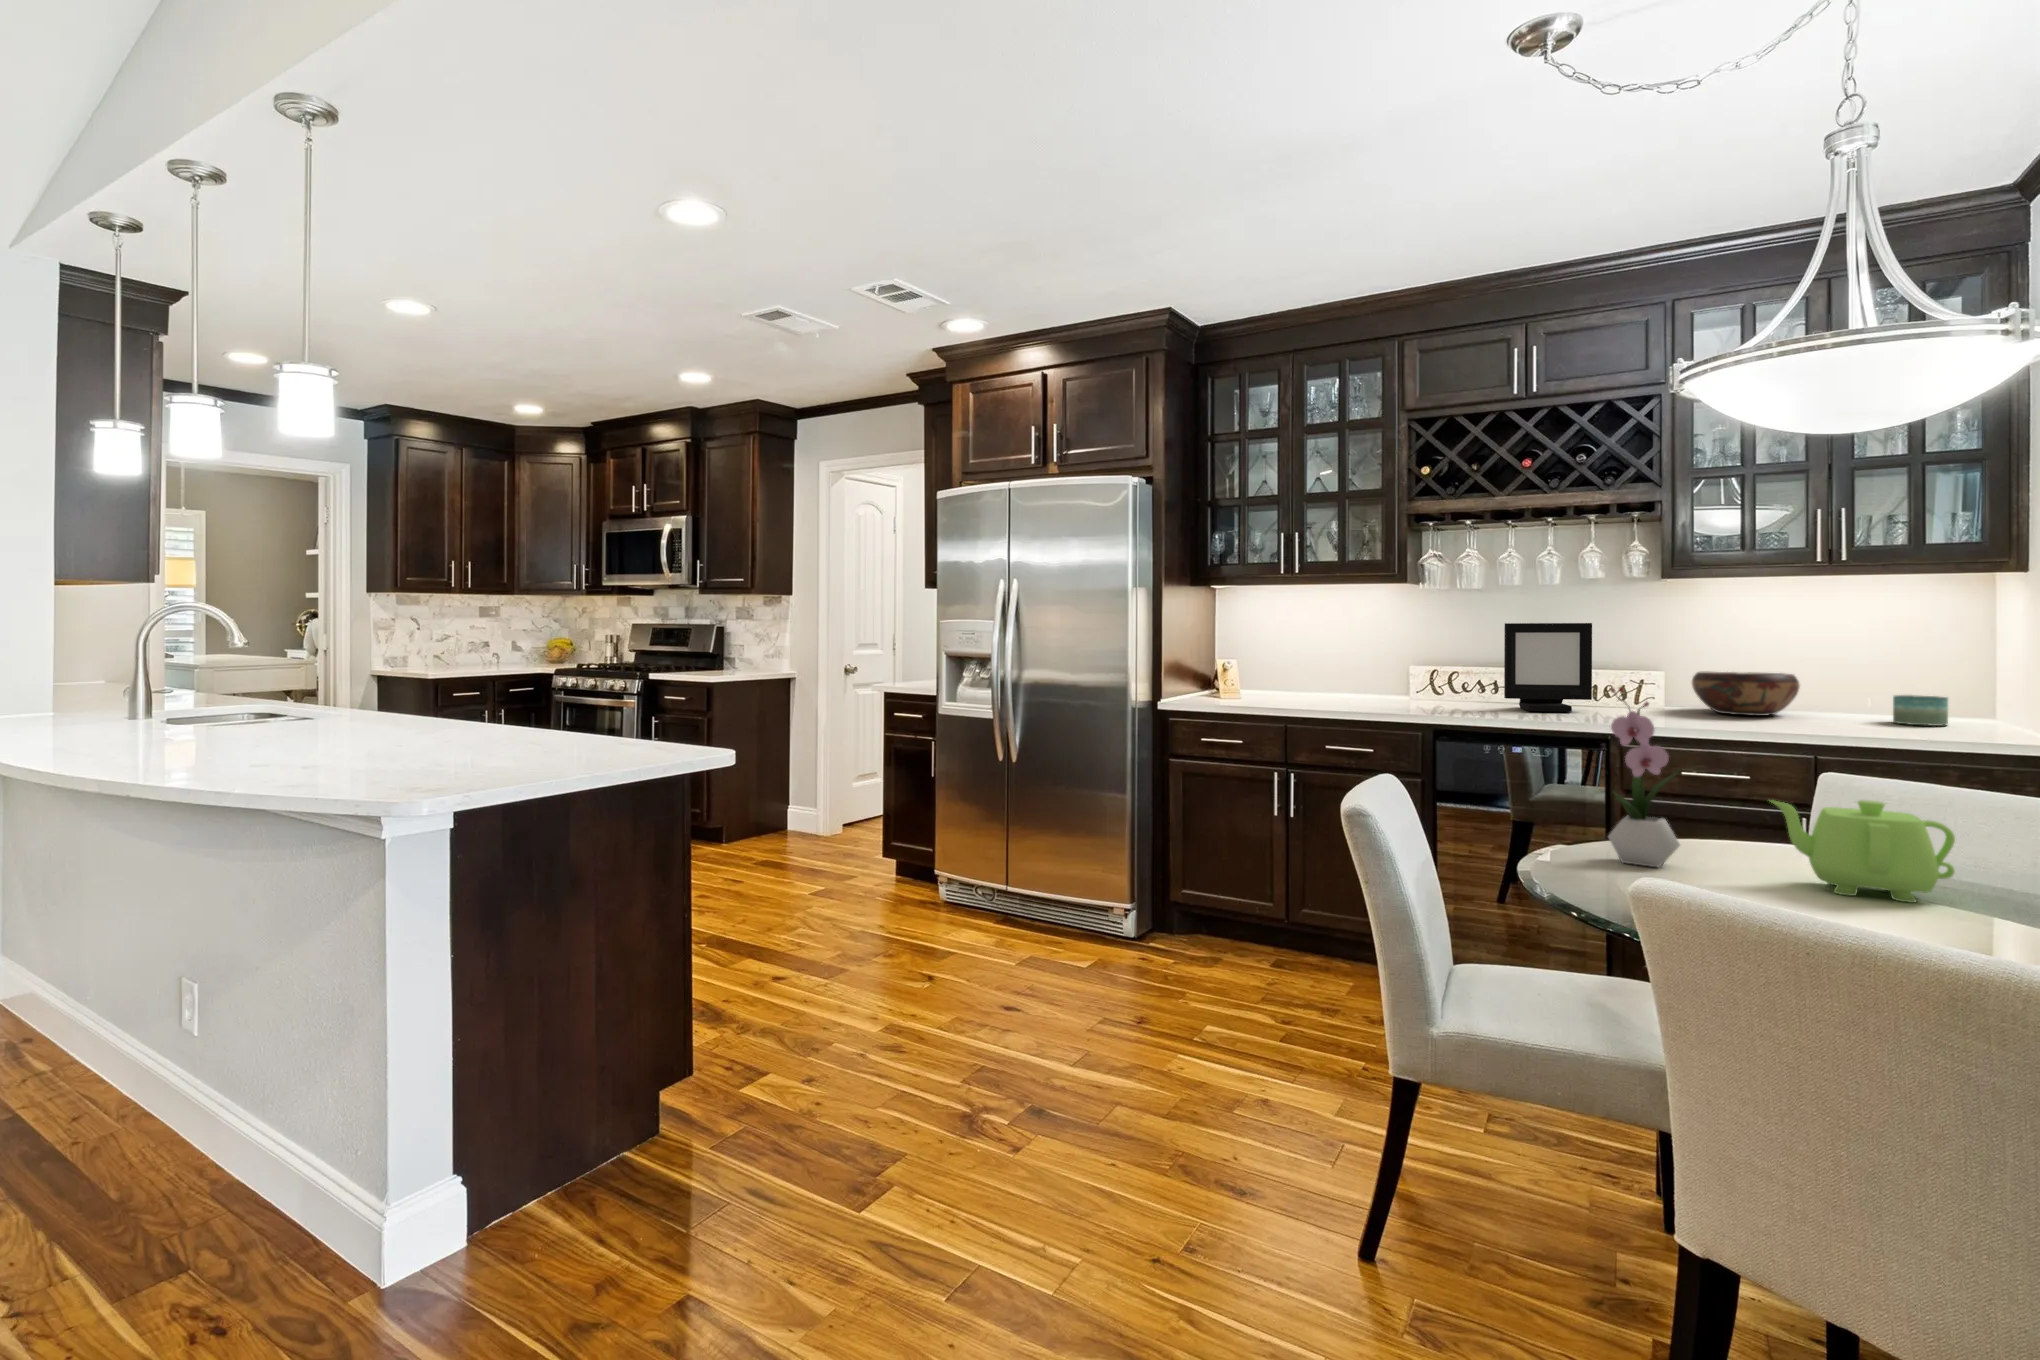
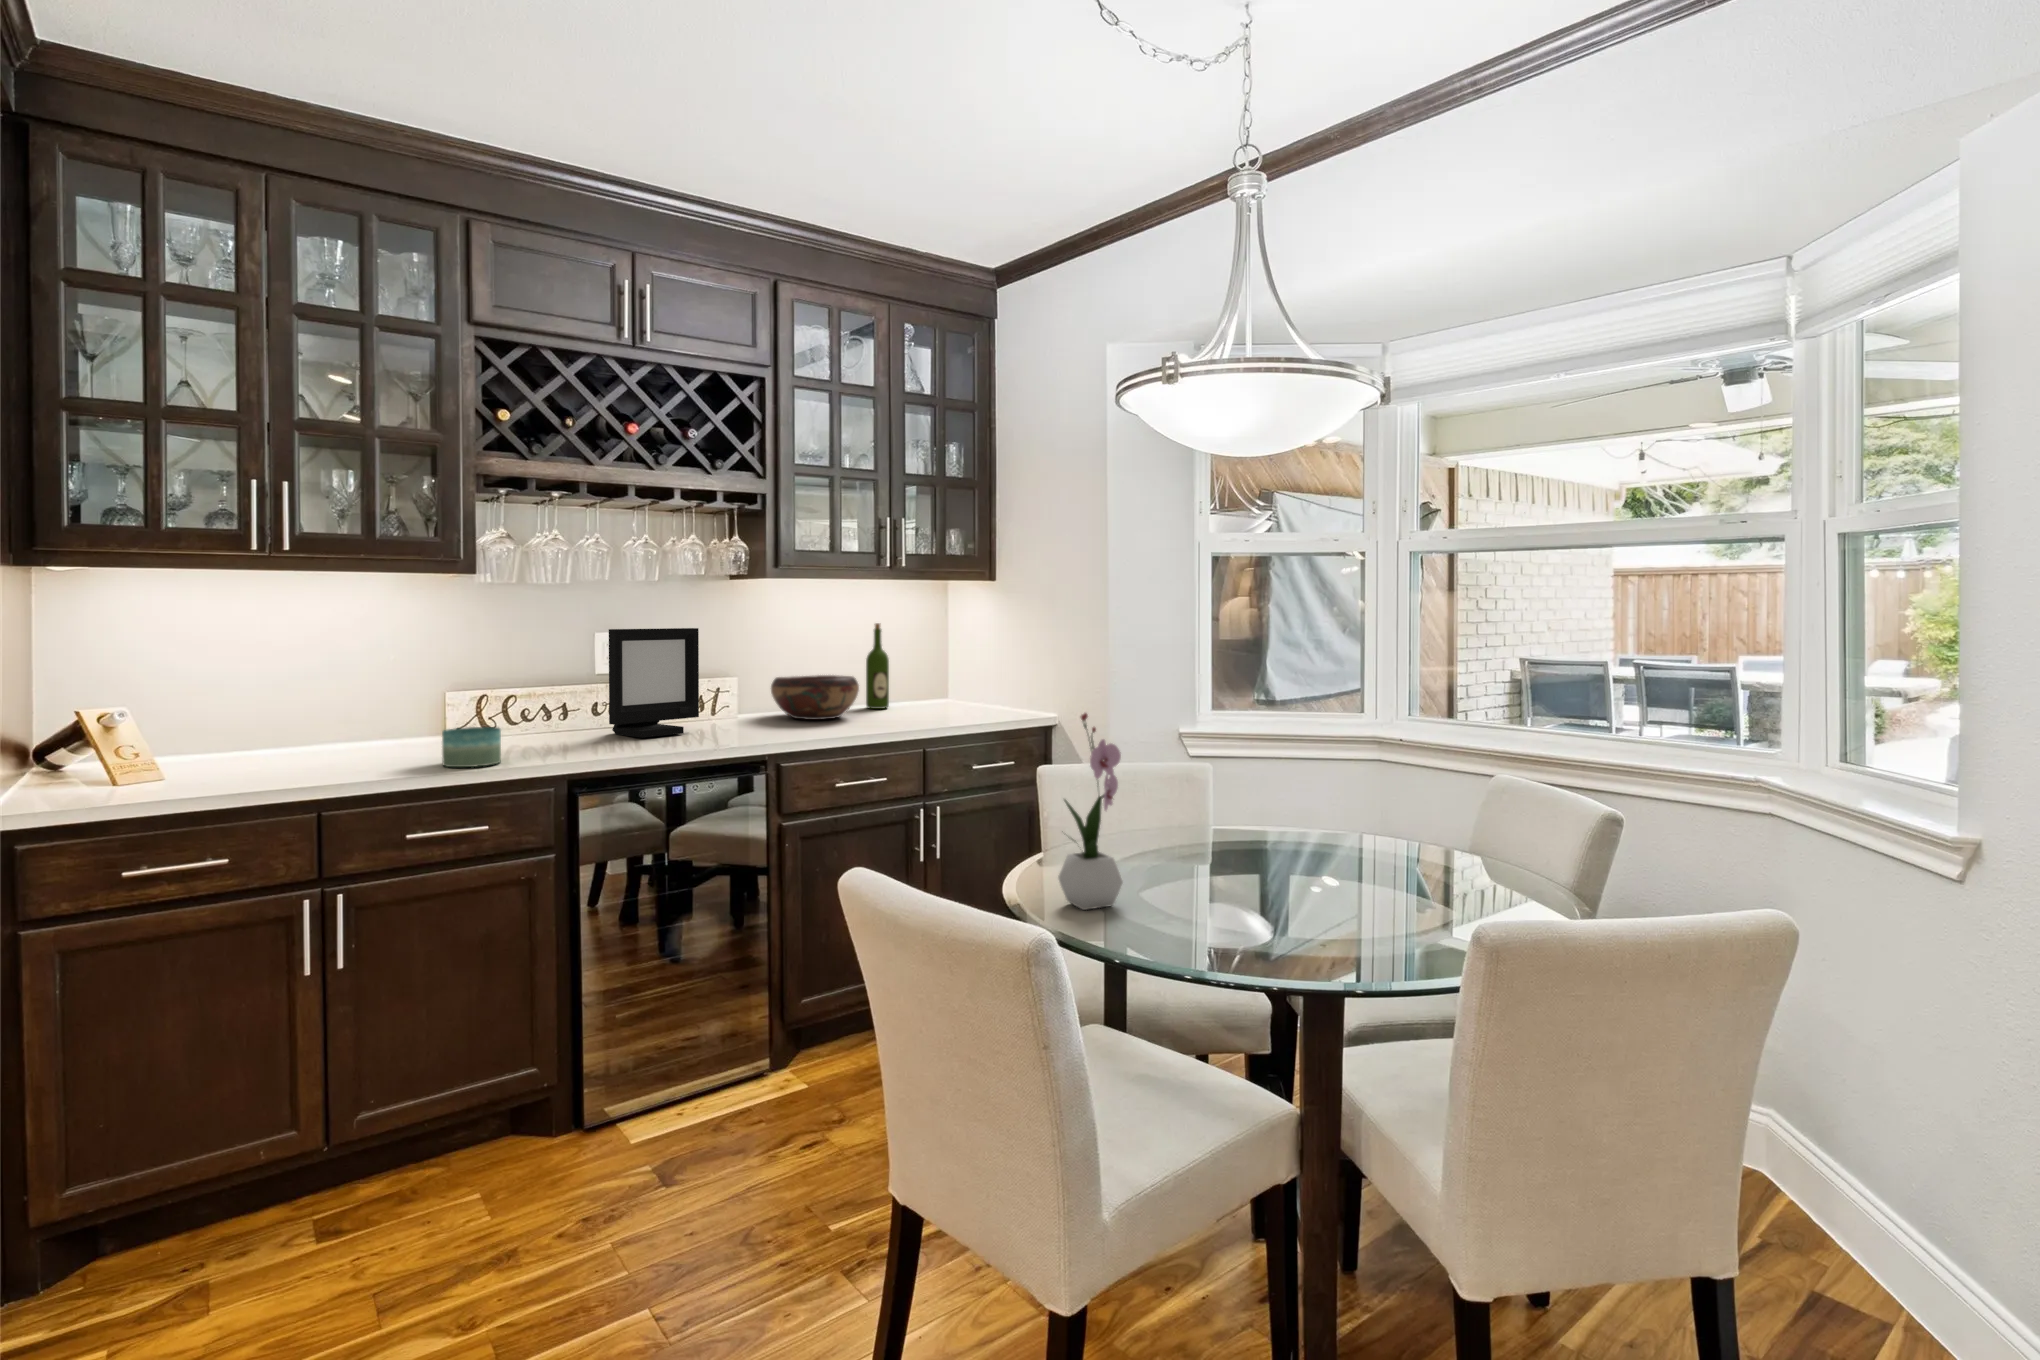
wine bottle: none [1840,620,1873,714] -> present [866,623,889,709]
candle: present [1893,695,1948,726] -> present [442,727,501,767]
teapot: present [1771,800,1955,903] -> none [1186,798,1288,890]

